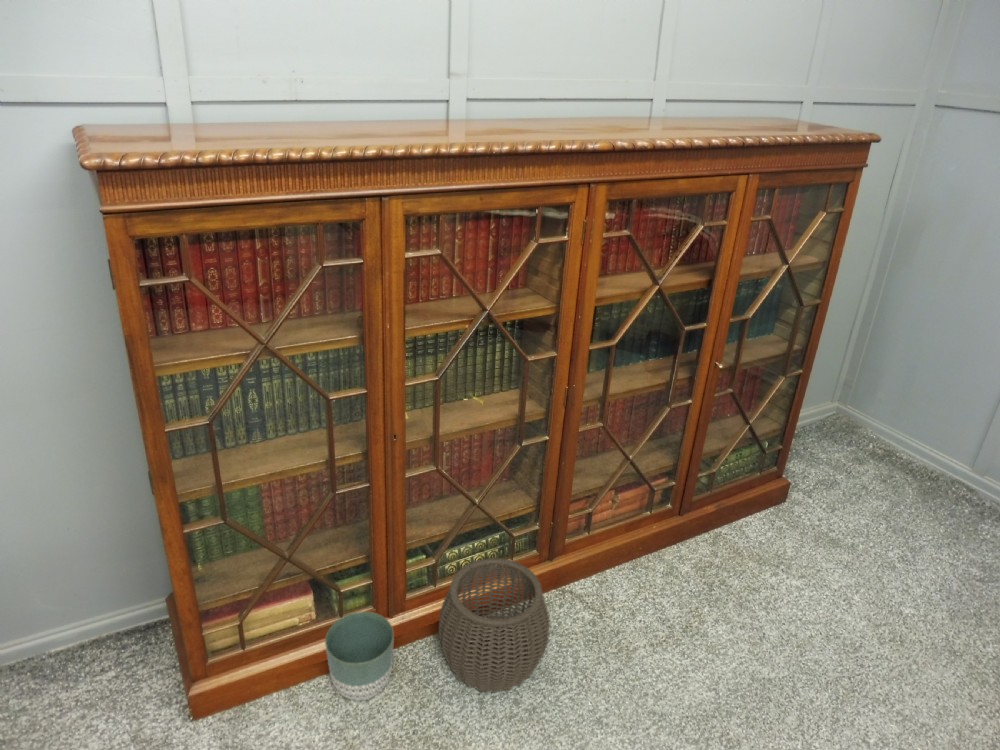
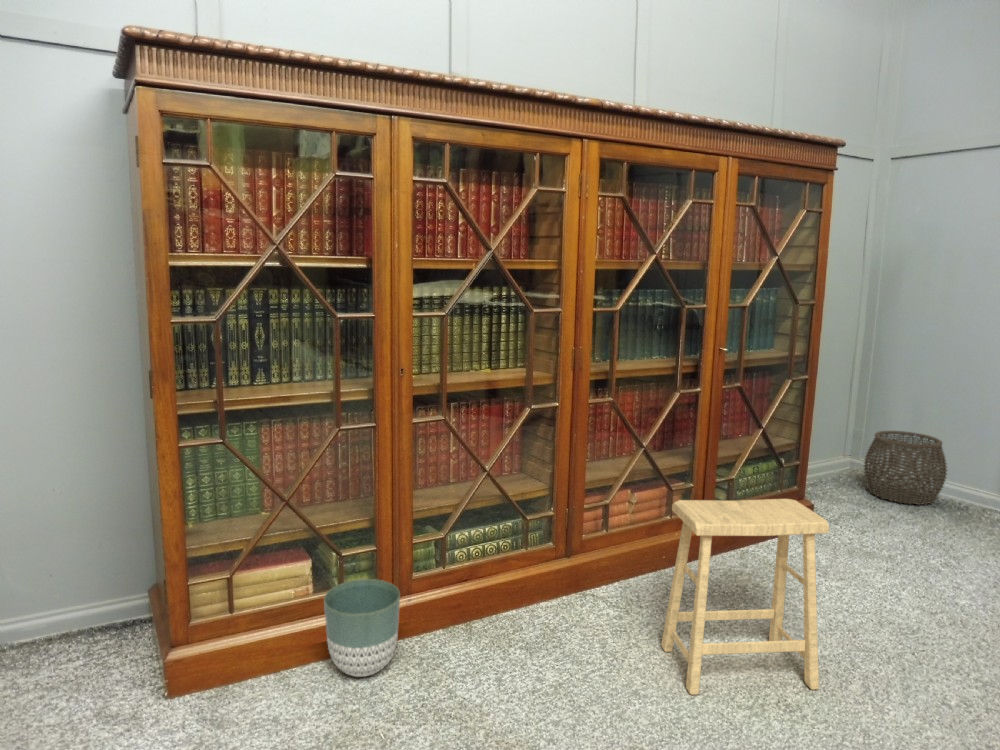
woven basket: present [439,558,550,692] -> present [864,431,947,505]
footstool: none [627,558,790,725] -> present [661,499,829,695]

